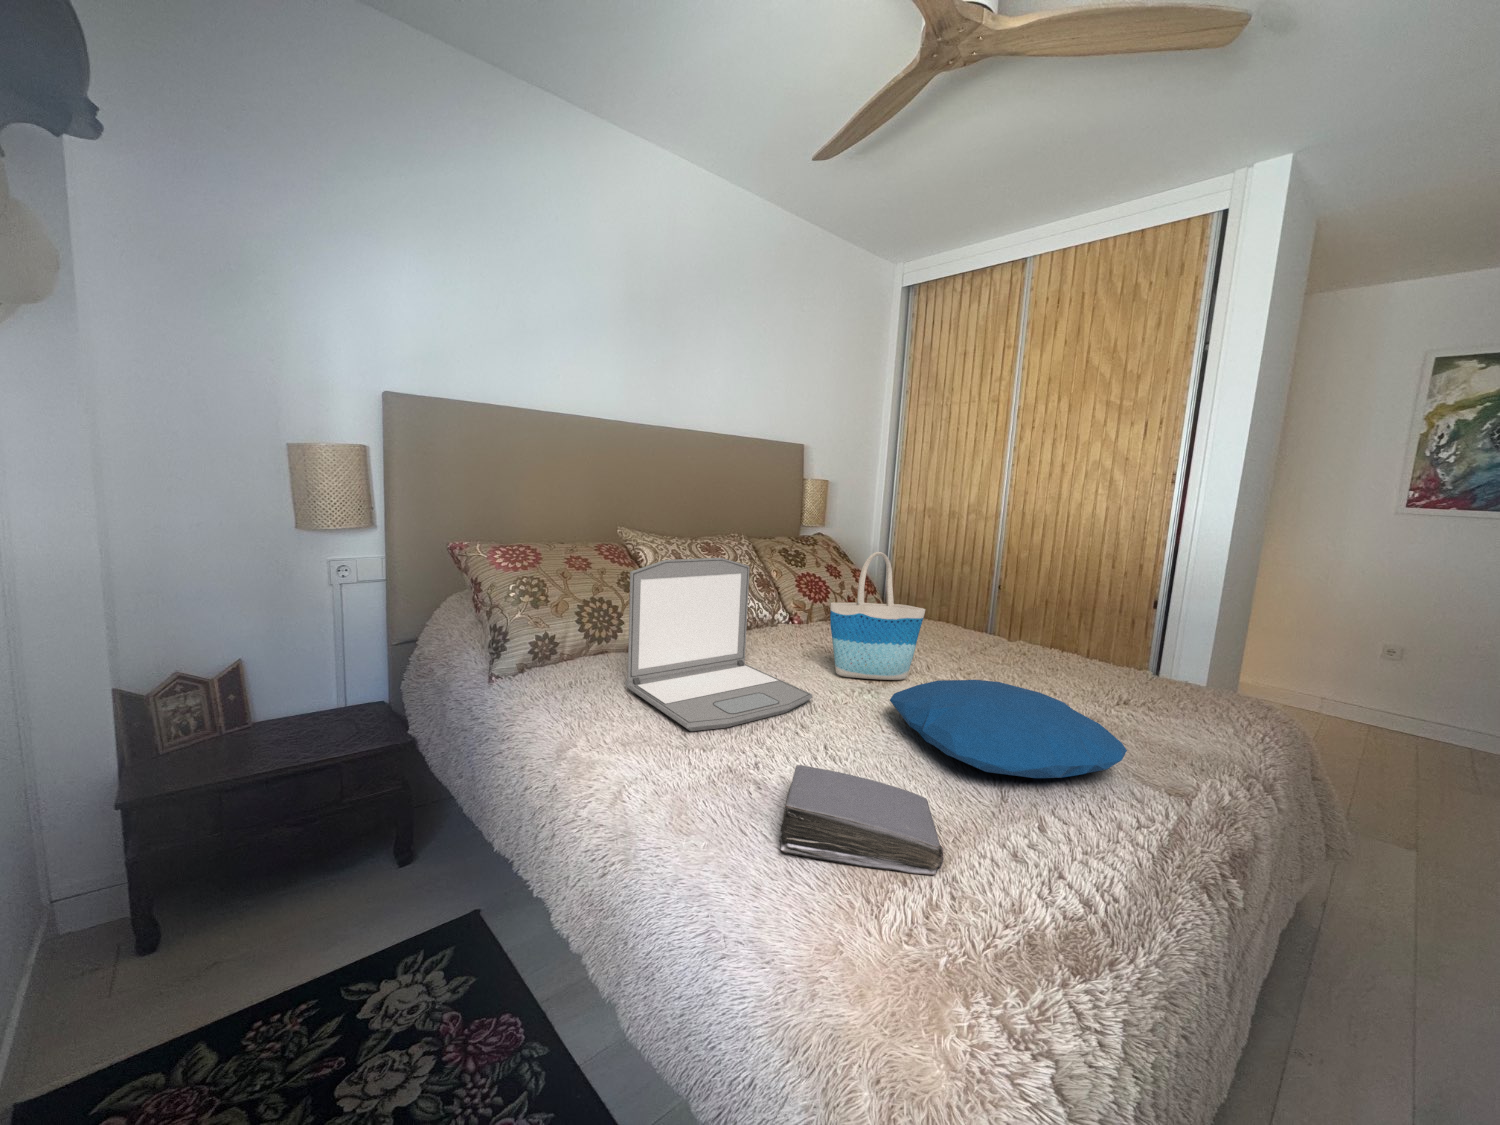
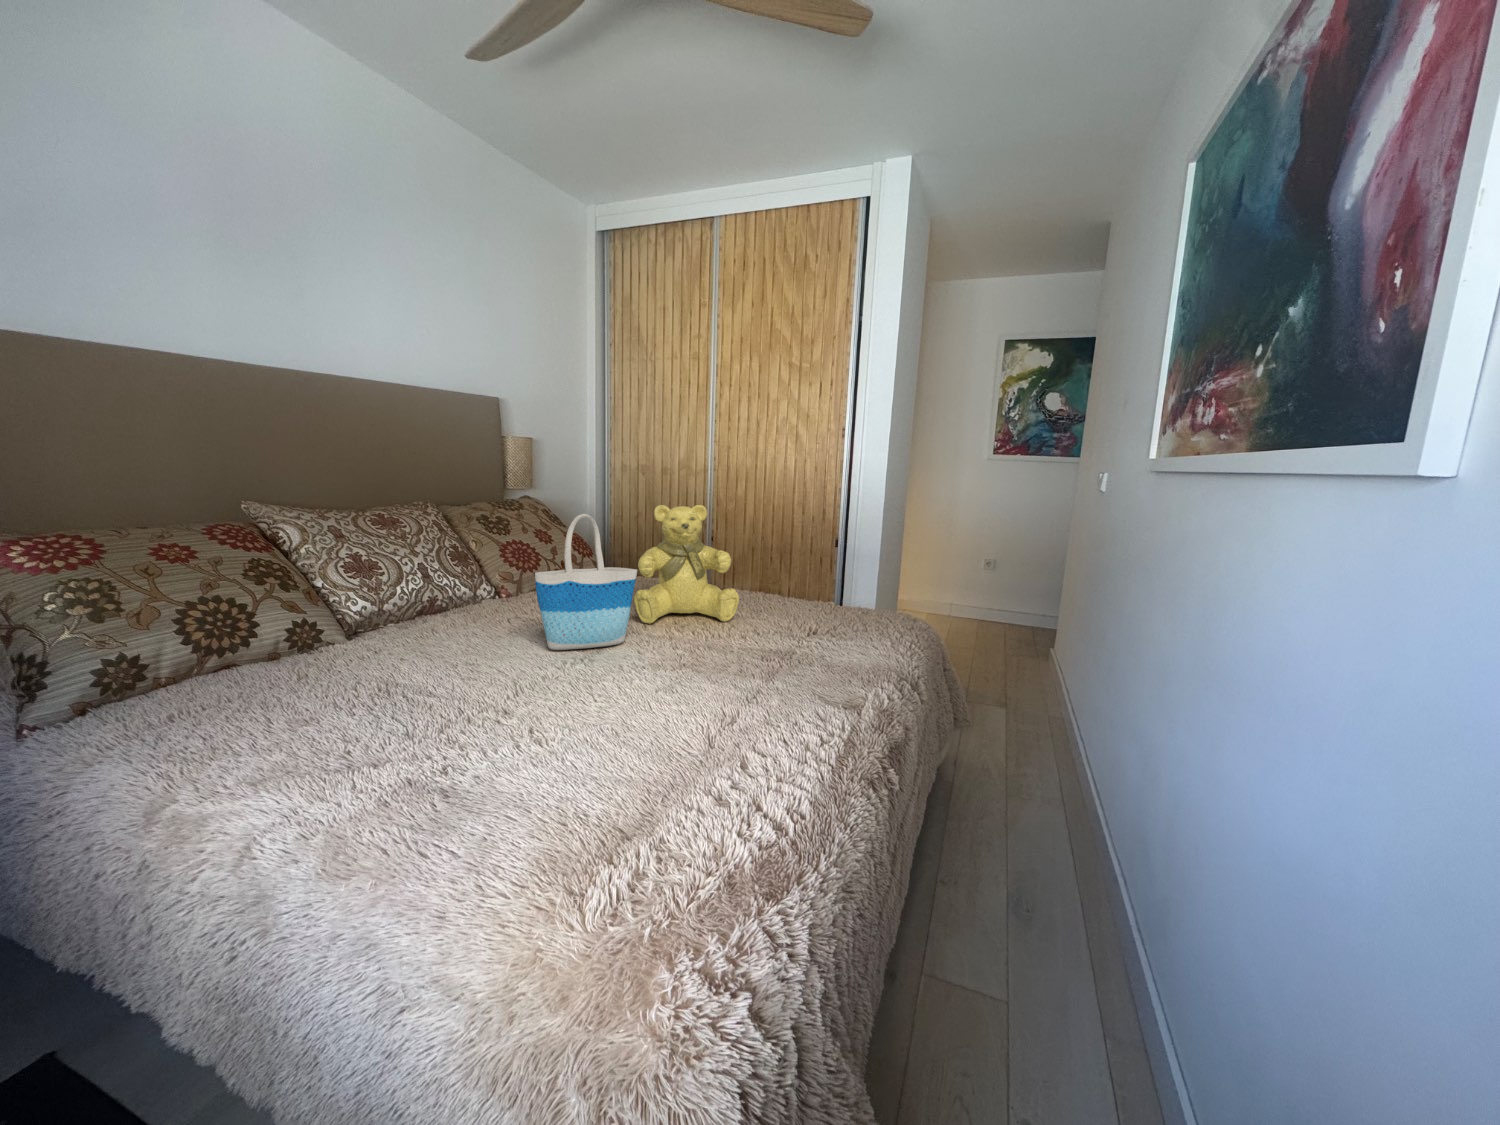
teddy bear: none [917,548,1031,673] -> present [634,505,739,624]
laptop: present [625,558,812,731] -> none [248,532,519,748]
pillow: present [890,680,1127,778] -> none [603,634,813,724]
book: present [779,765,944,875] -> none [471,760,652,866]

